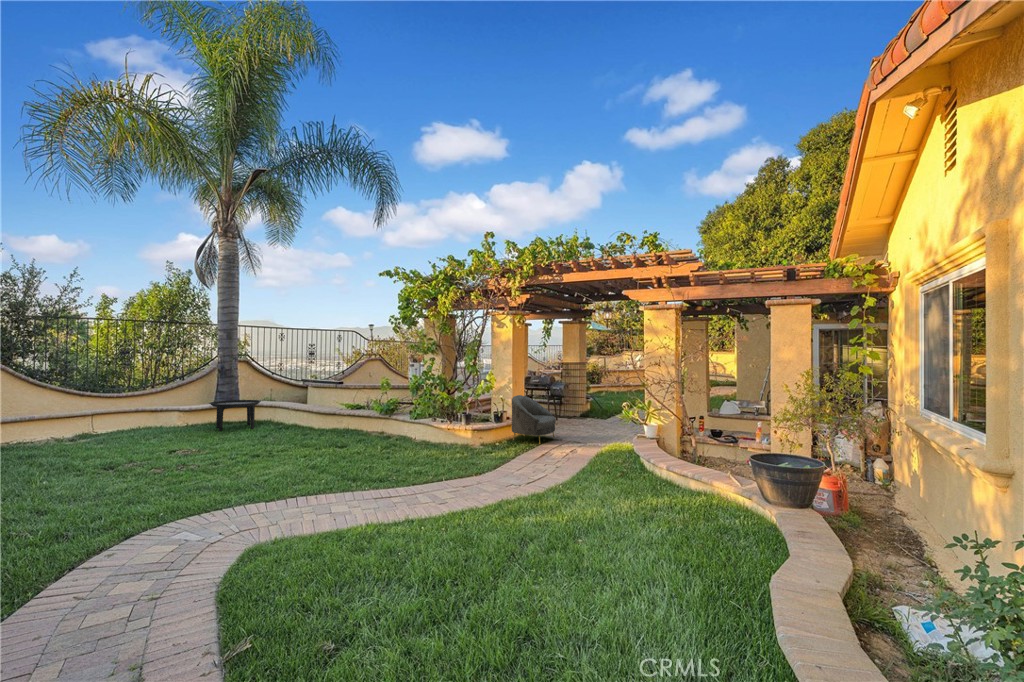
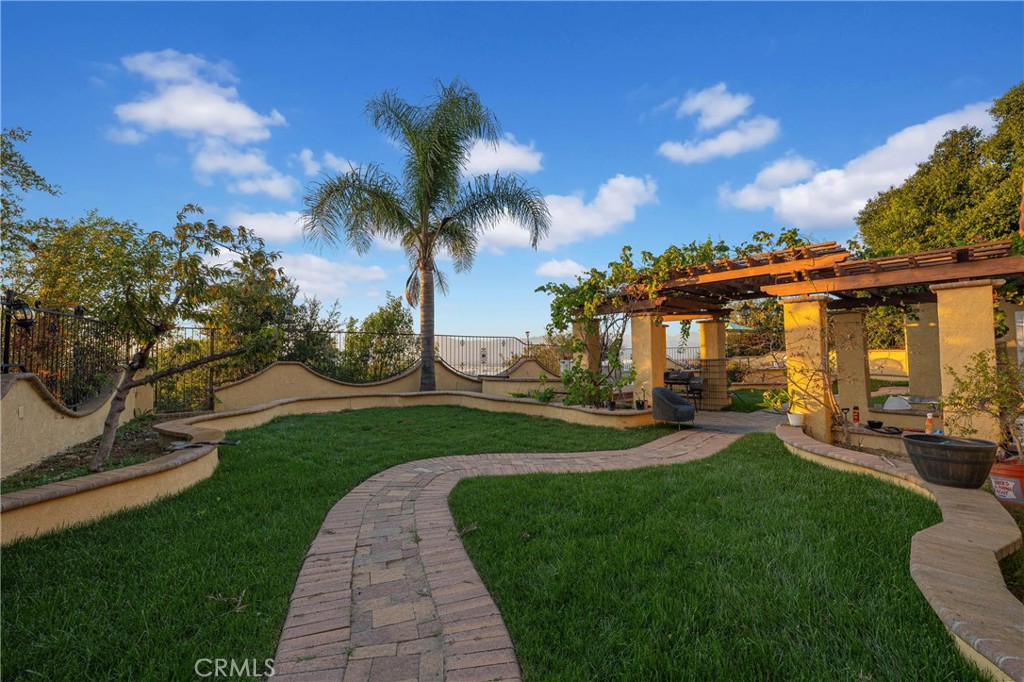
round table: present [209,400,261,431] -> none [418,389,452,412]

